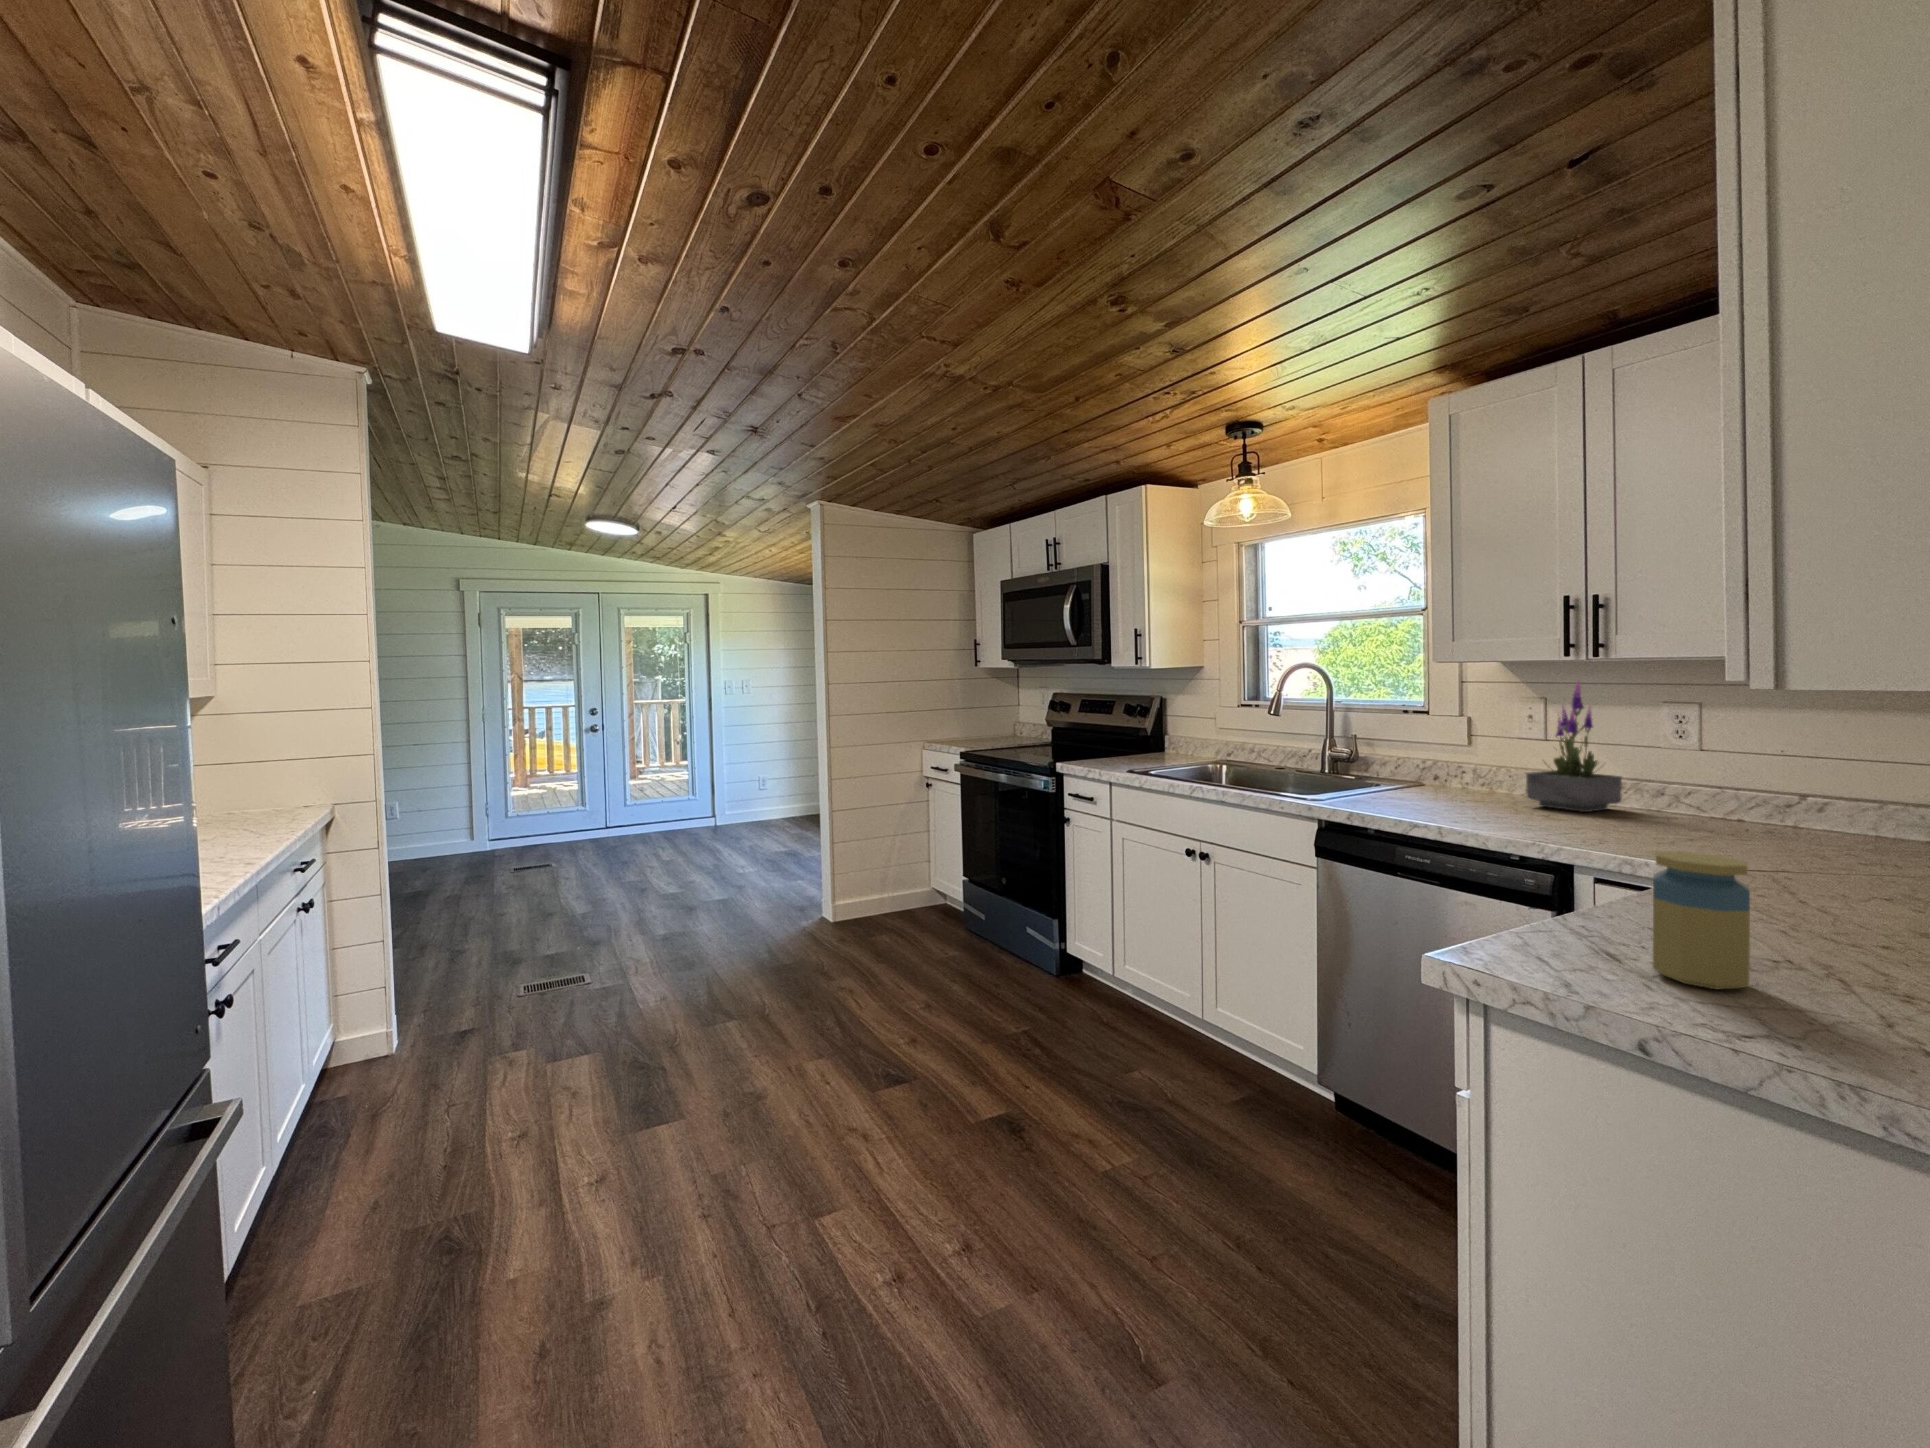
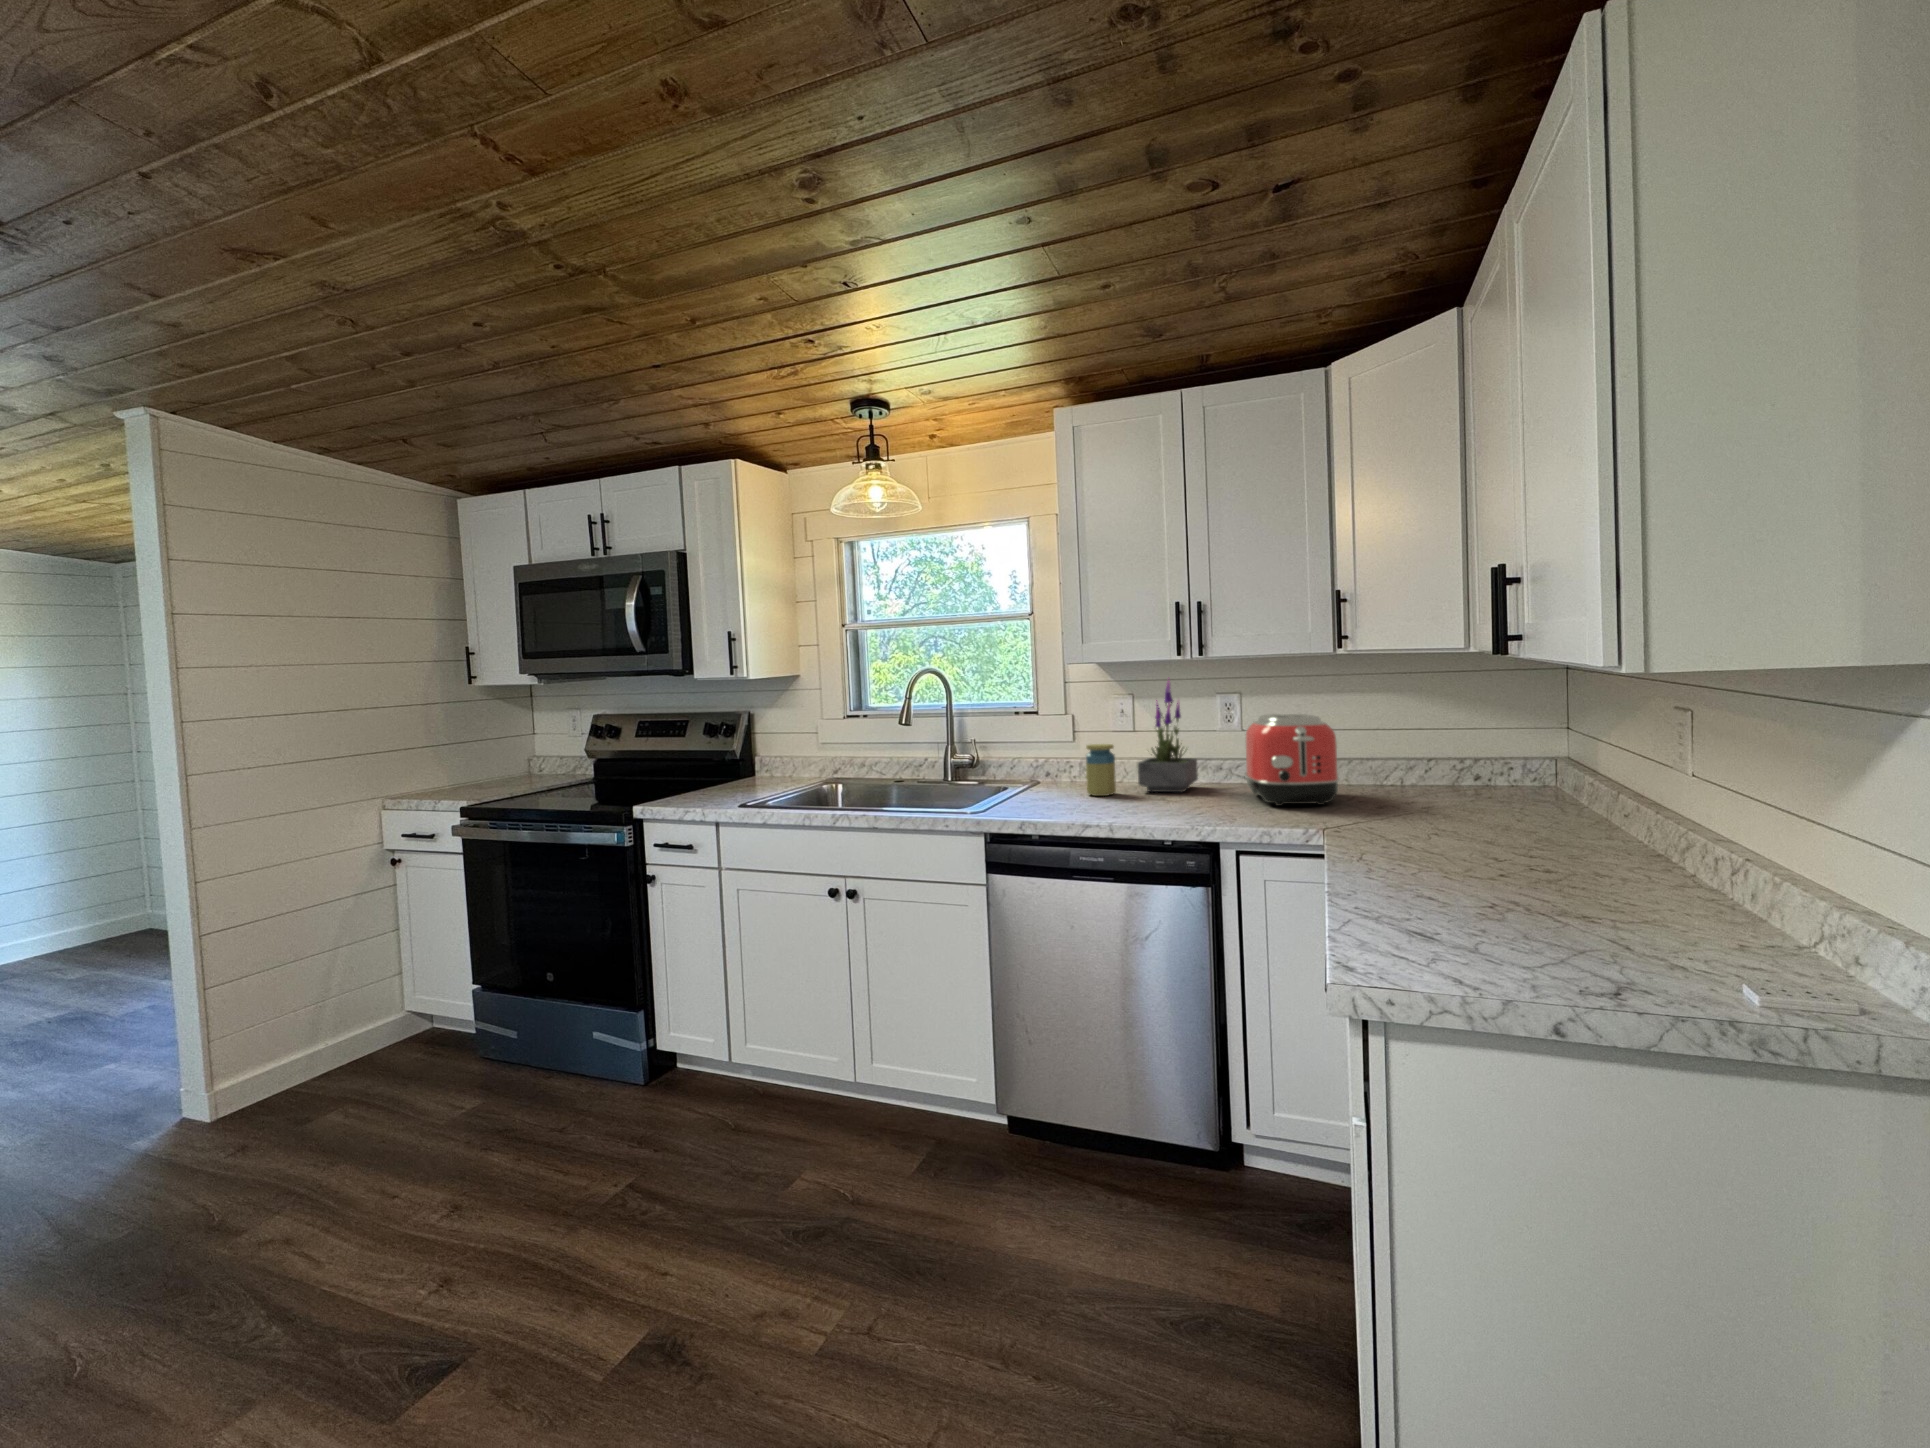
toaster: none [1660,731,1807,848] -> present [1245,714,1339,806]
jar: present [1653,851,1750,989] -> present [1086,744,1116,796]

